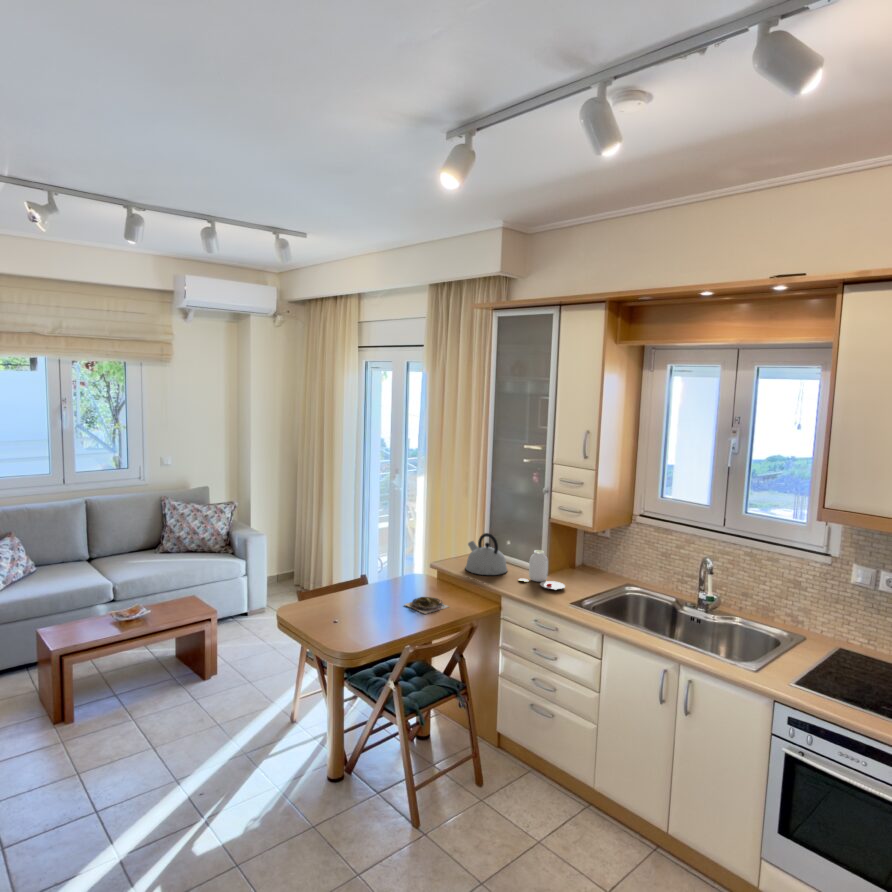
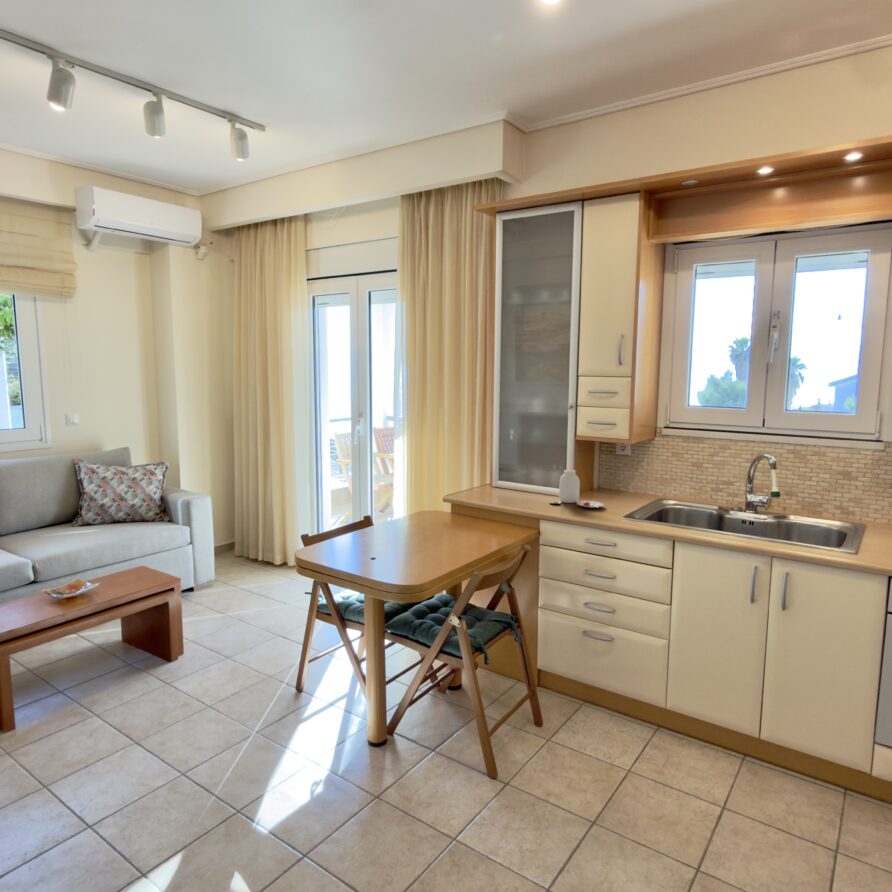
kettle: present [465,533,507,575] -> none [483,457,531,502]
plate: present [405,597,448,614] -> none [436,526,488,543]

